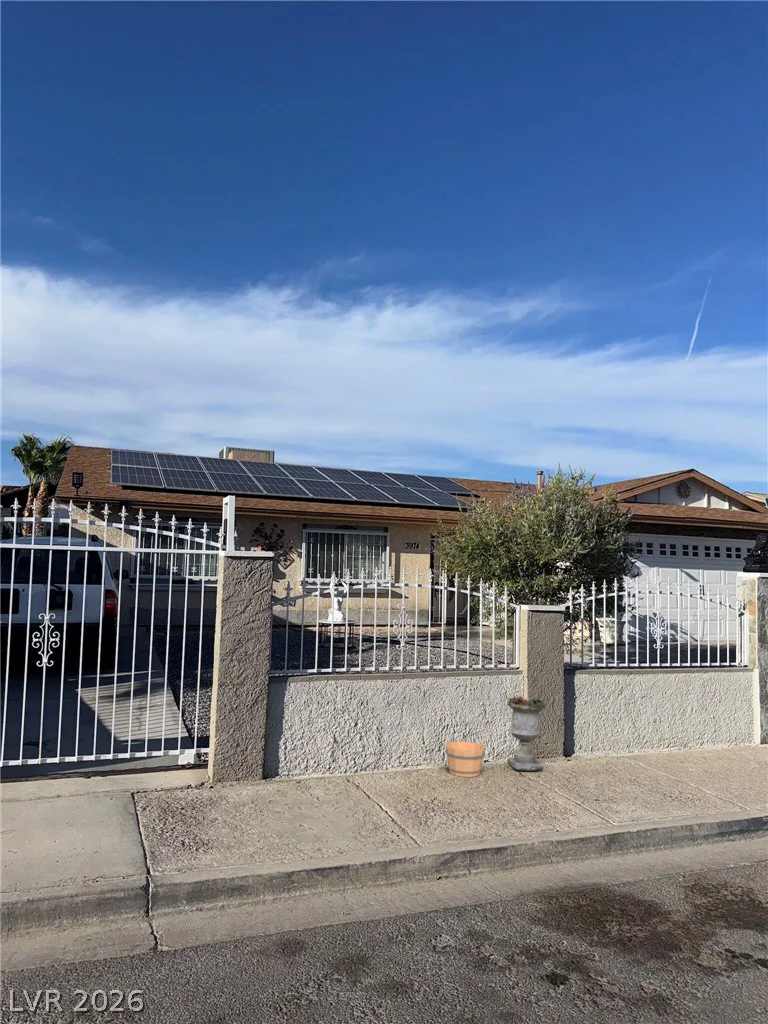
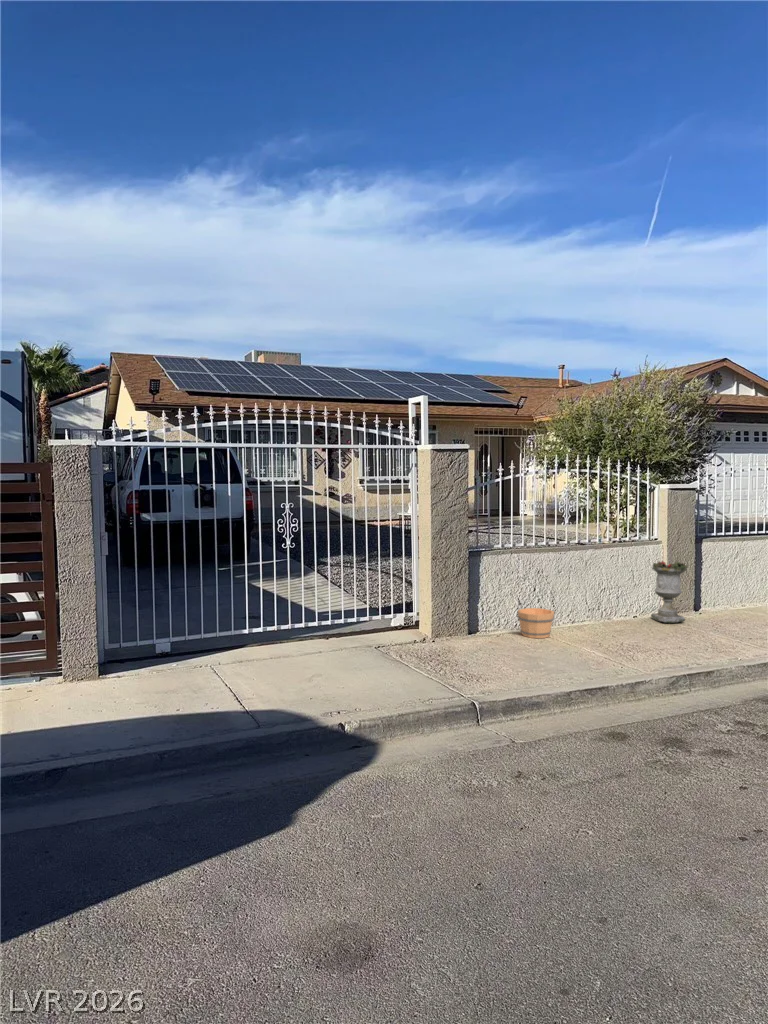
bucket: present [445,741,485,777] -> present [518,608,554,638]

